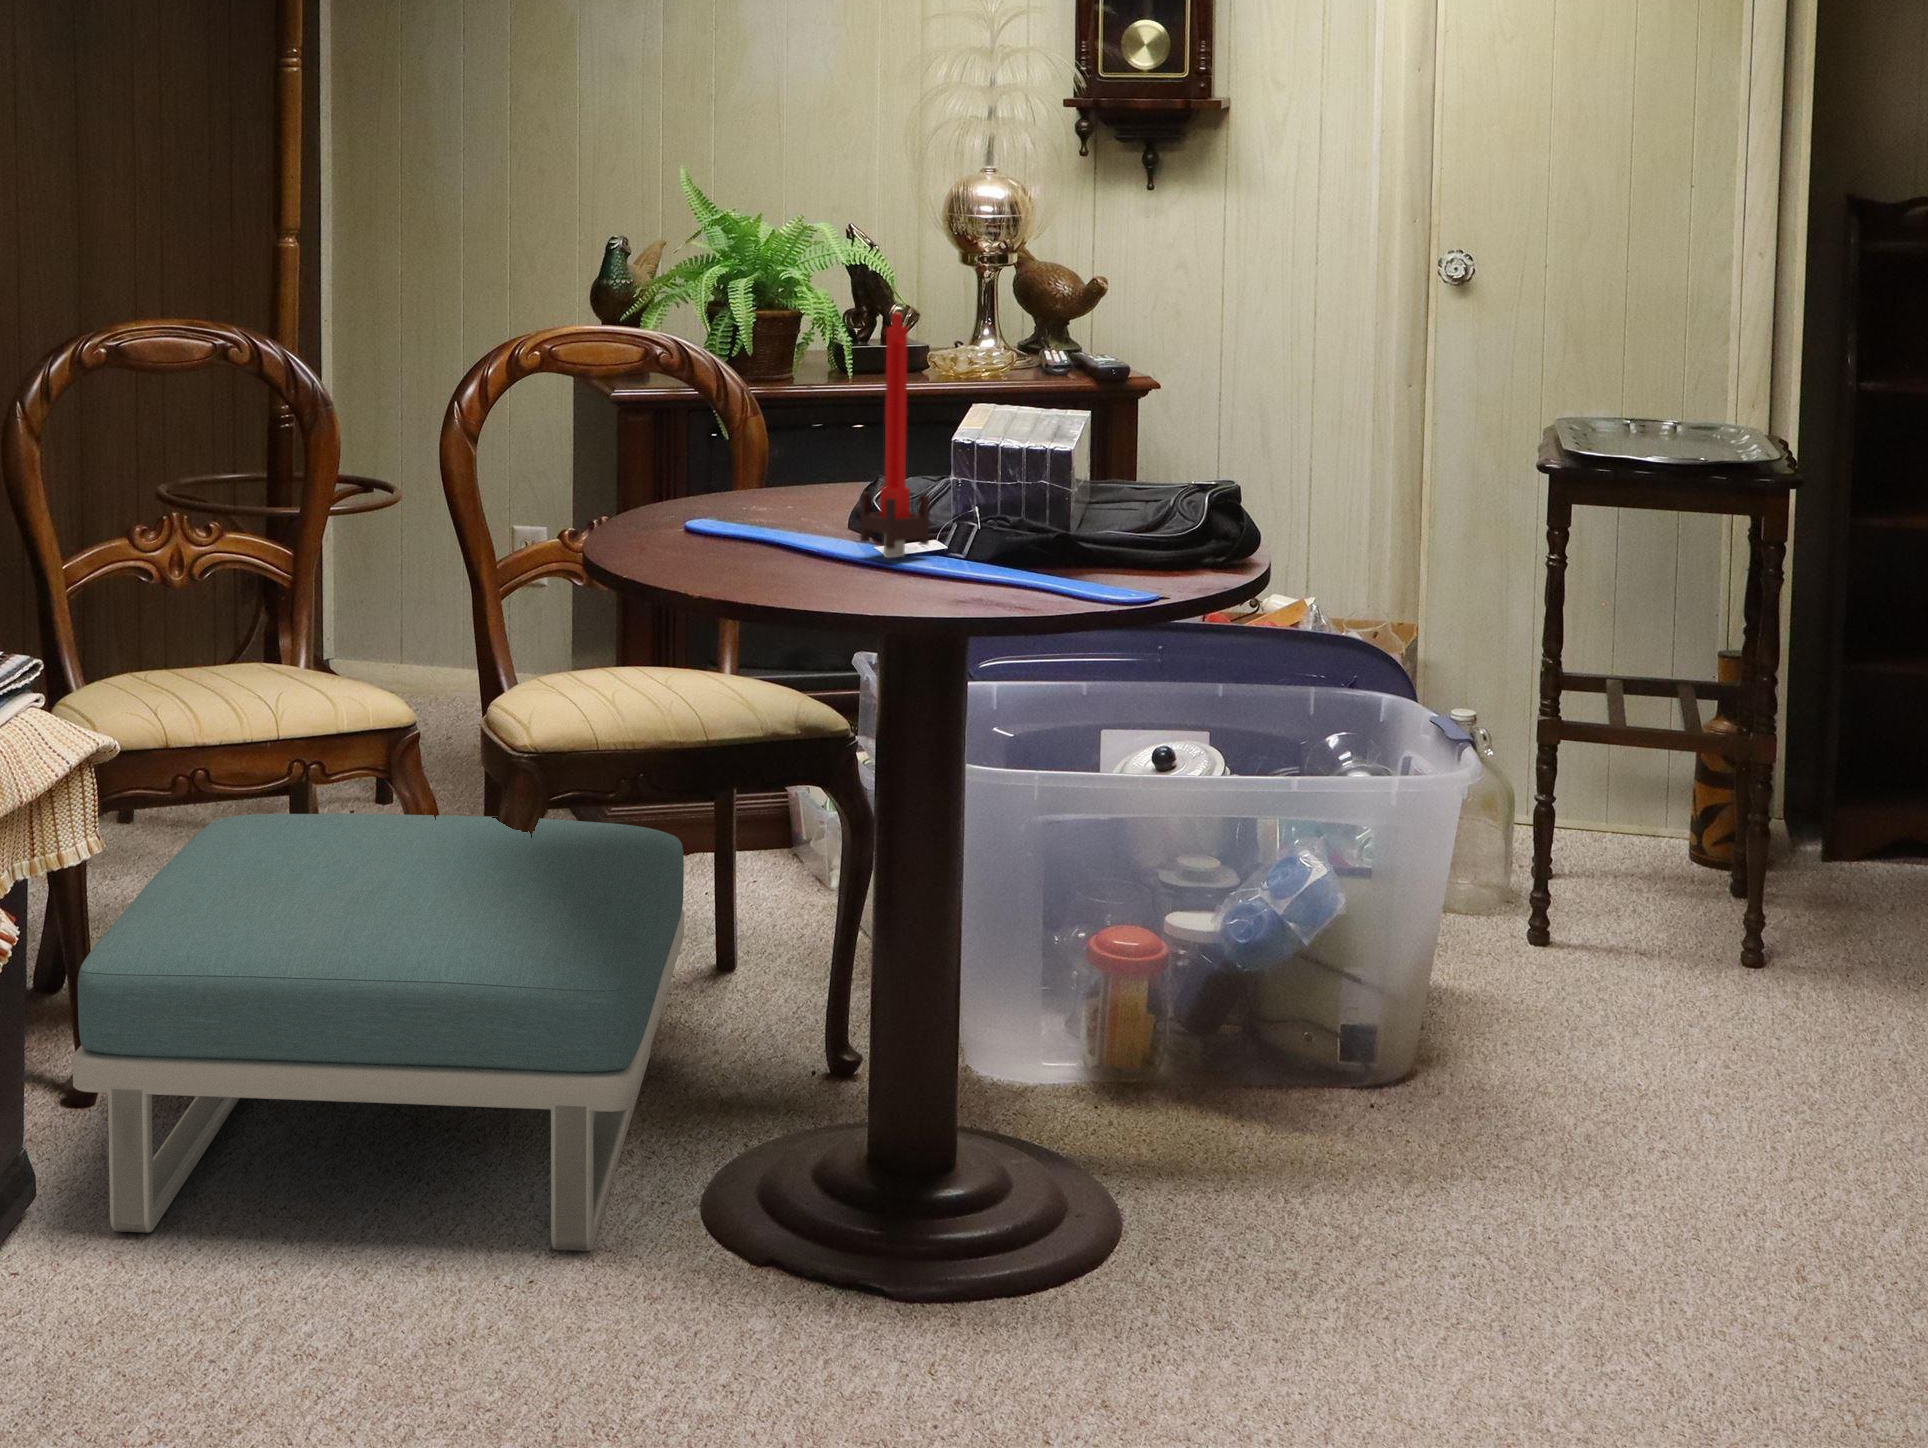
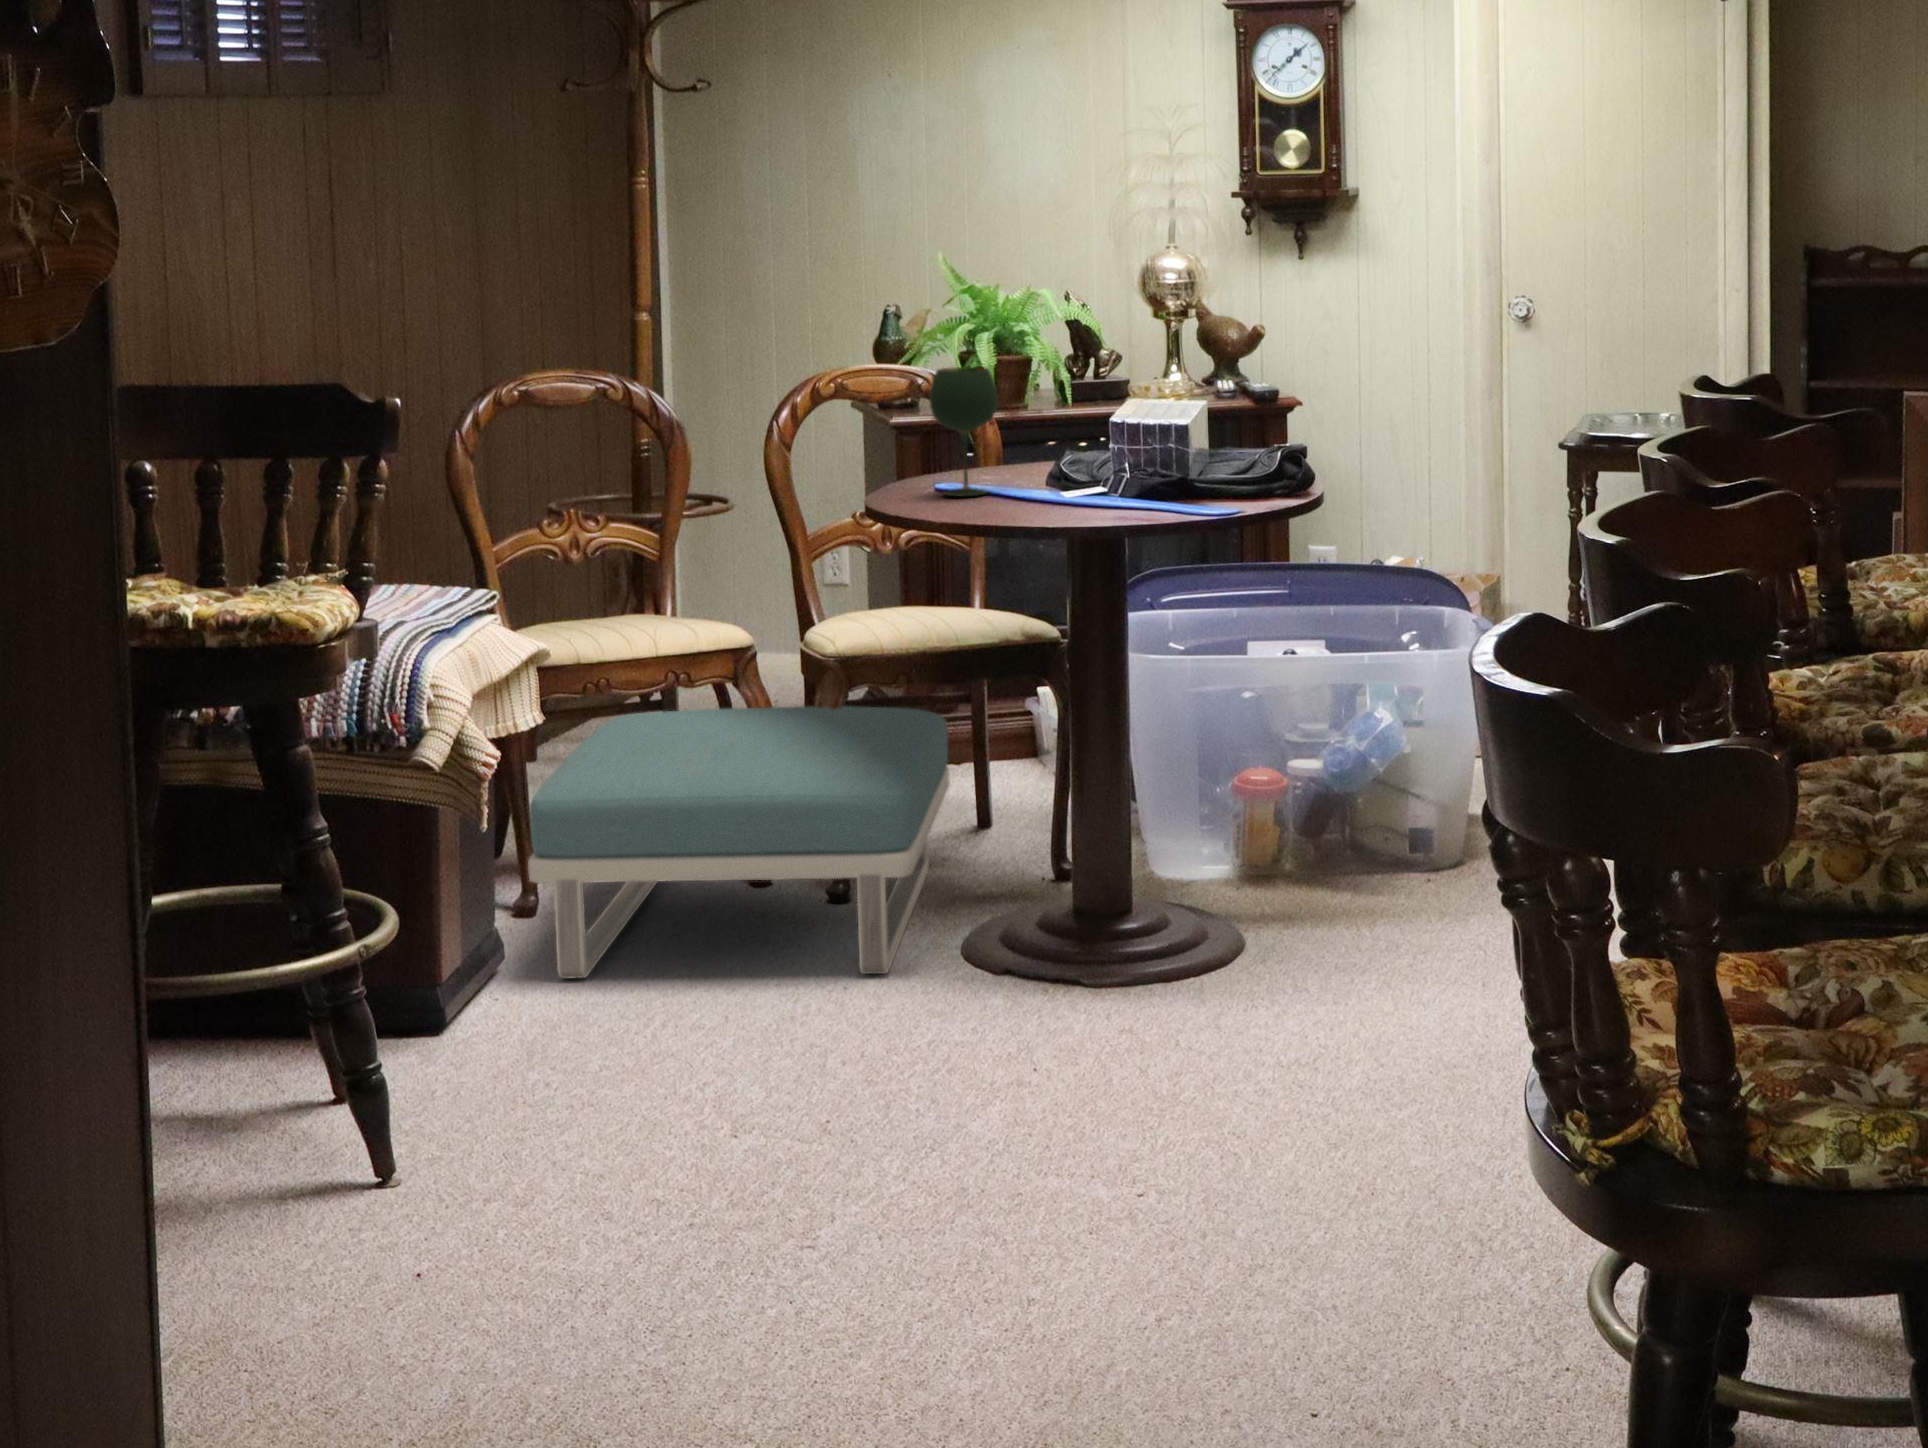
candle: present [860,313,930,558] -> none [1054,337,1100,502]
wine glass: none [678,347,777,539] -> present [929,367,997,496]

